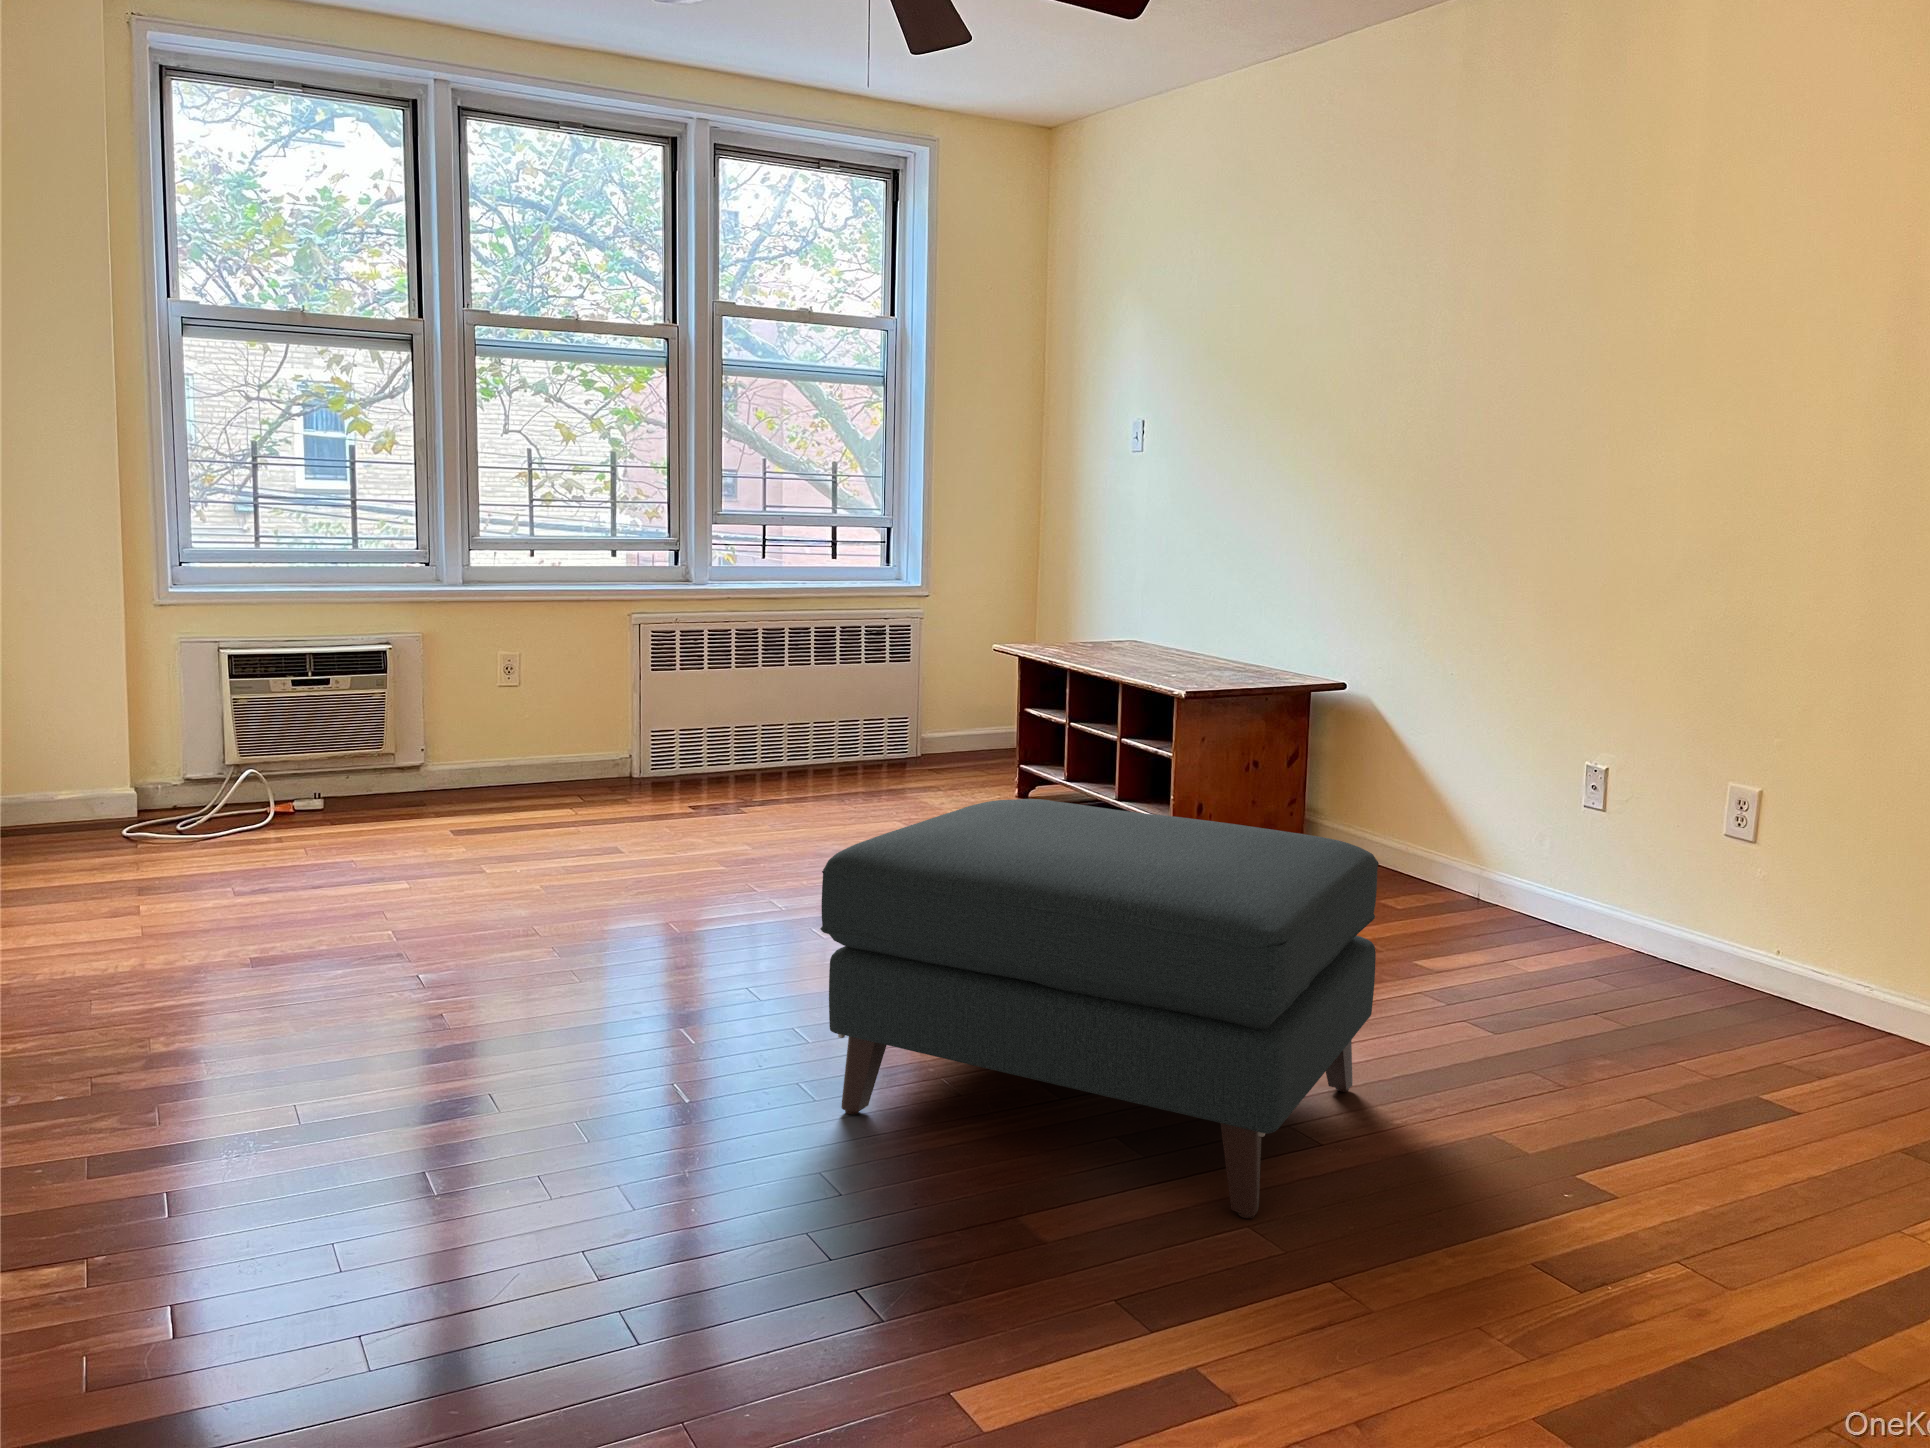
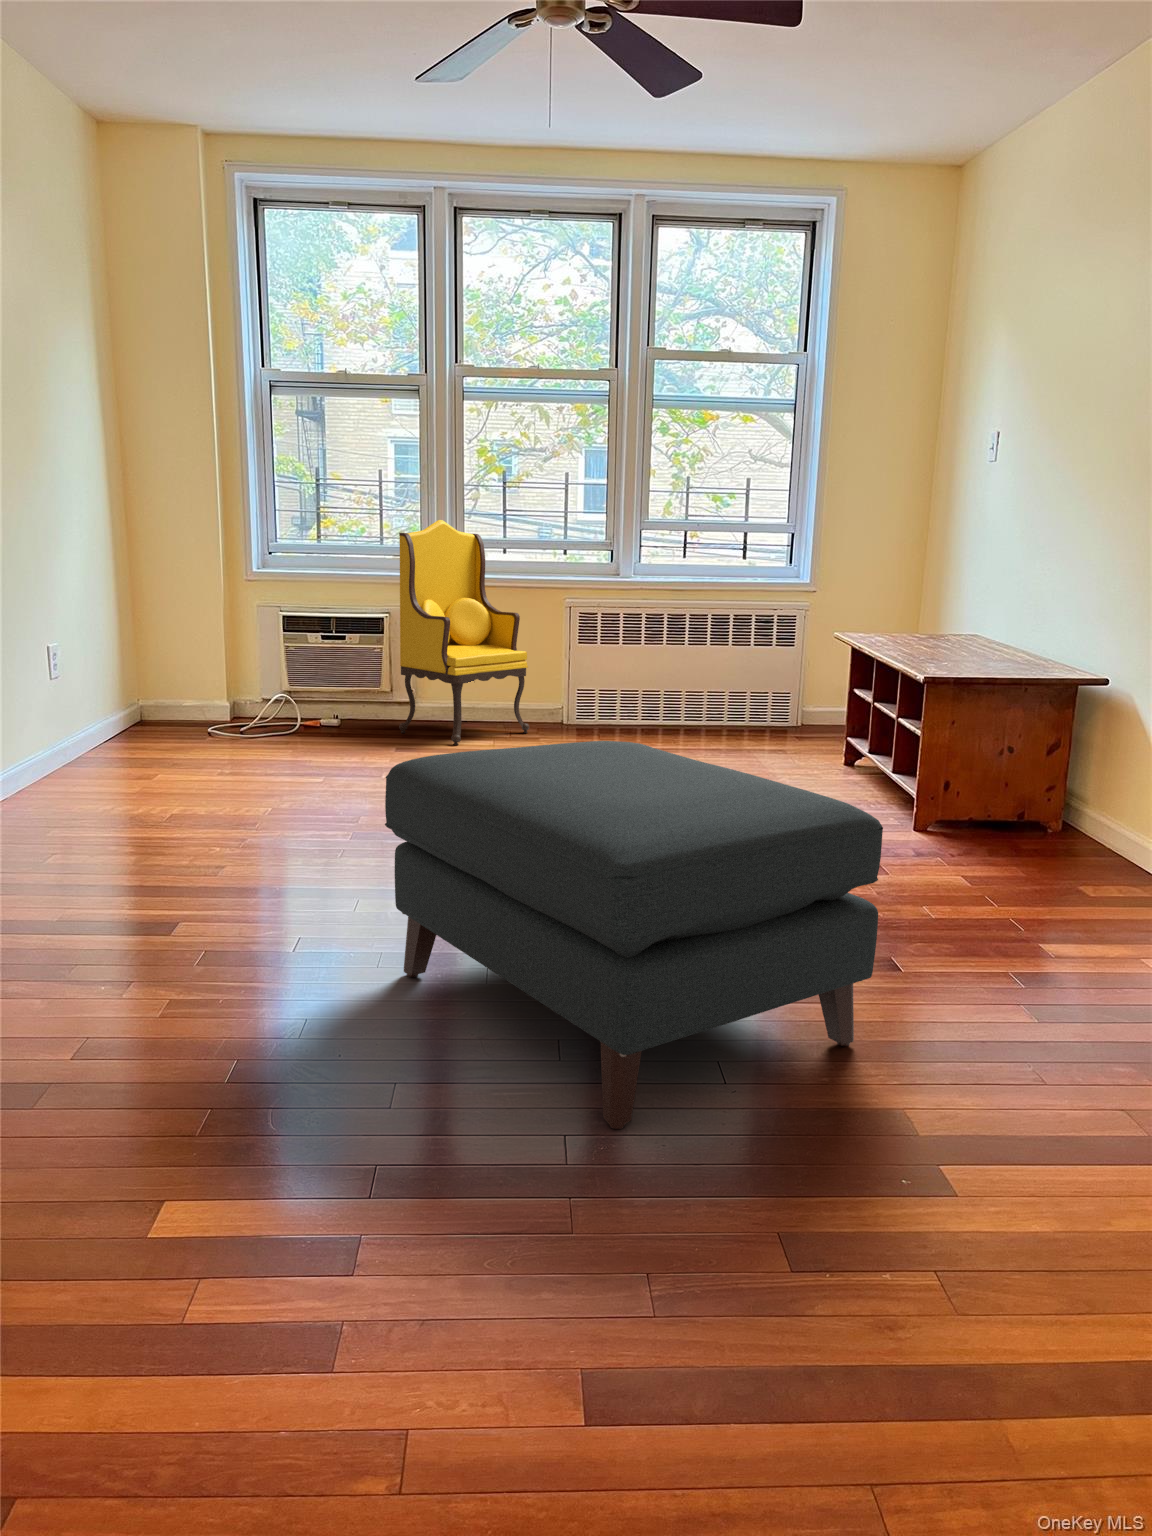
armchair: none [421,518,605,820] -> present [399,520,529,745]

